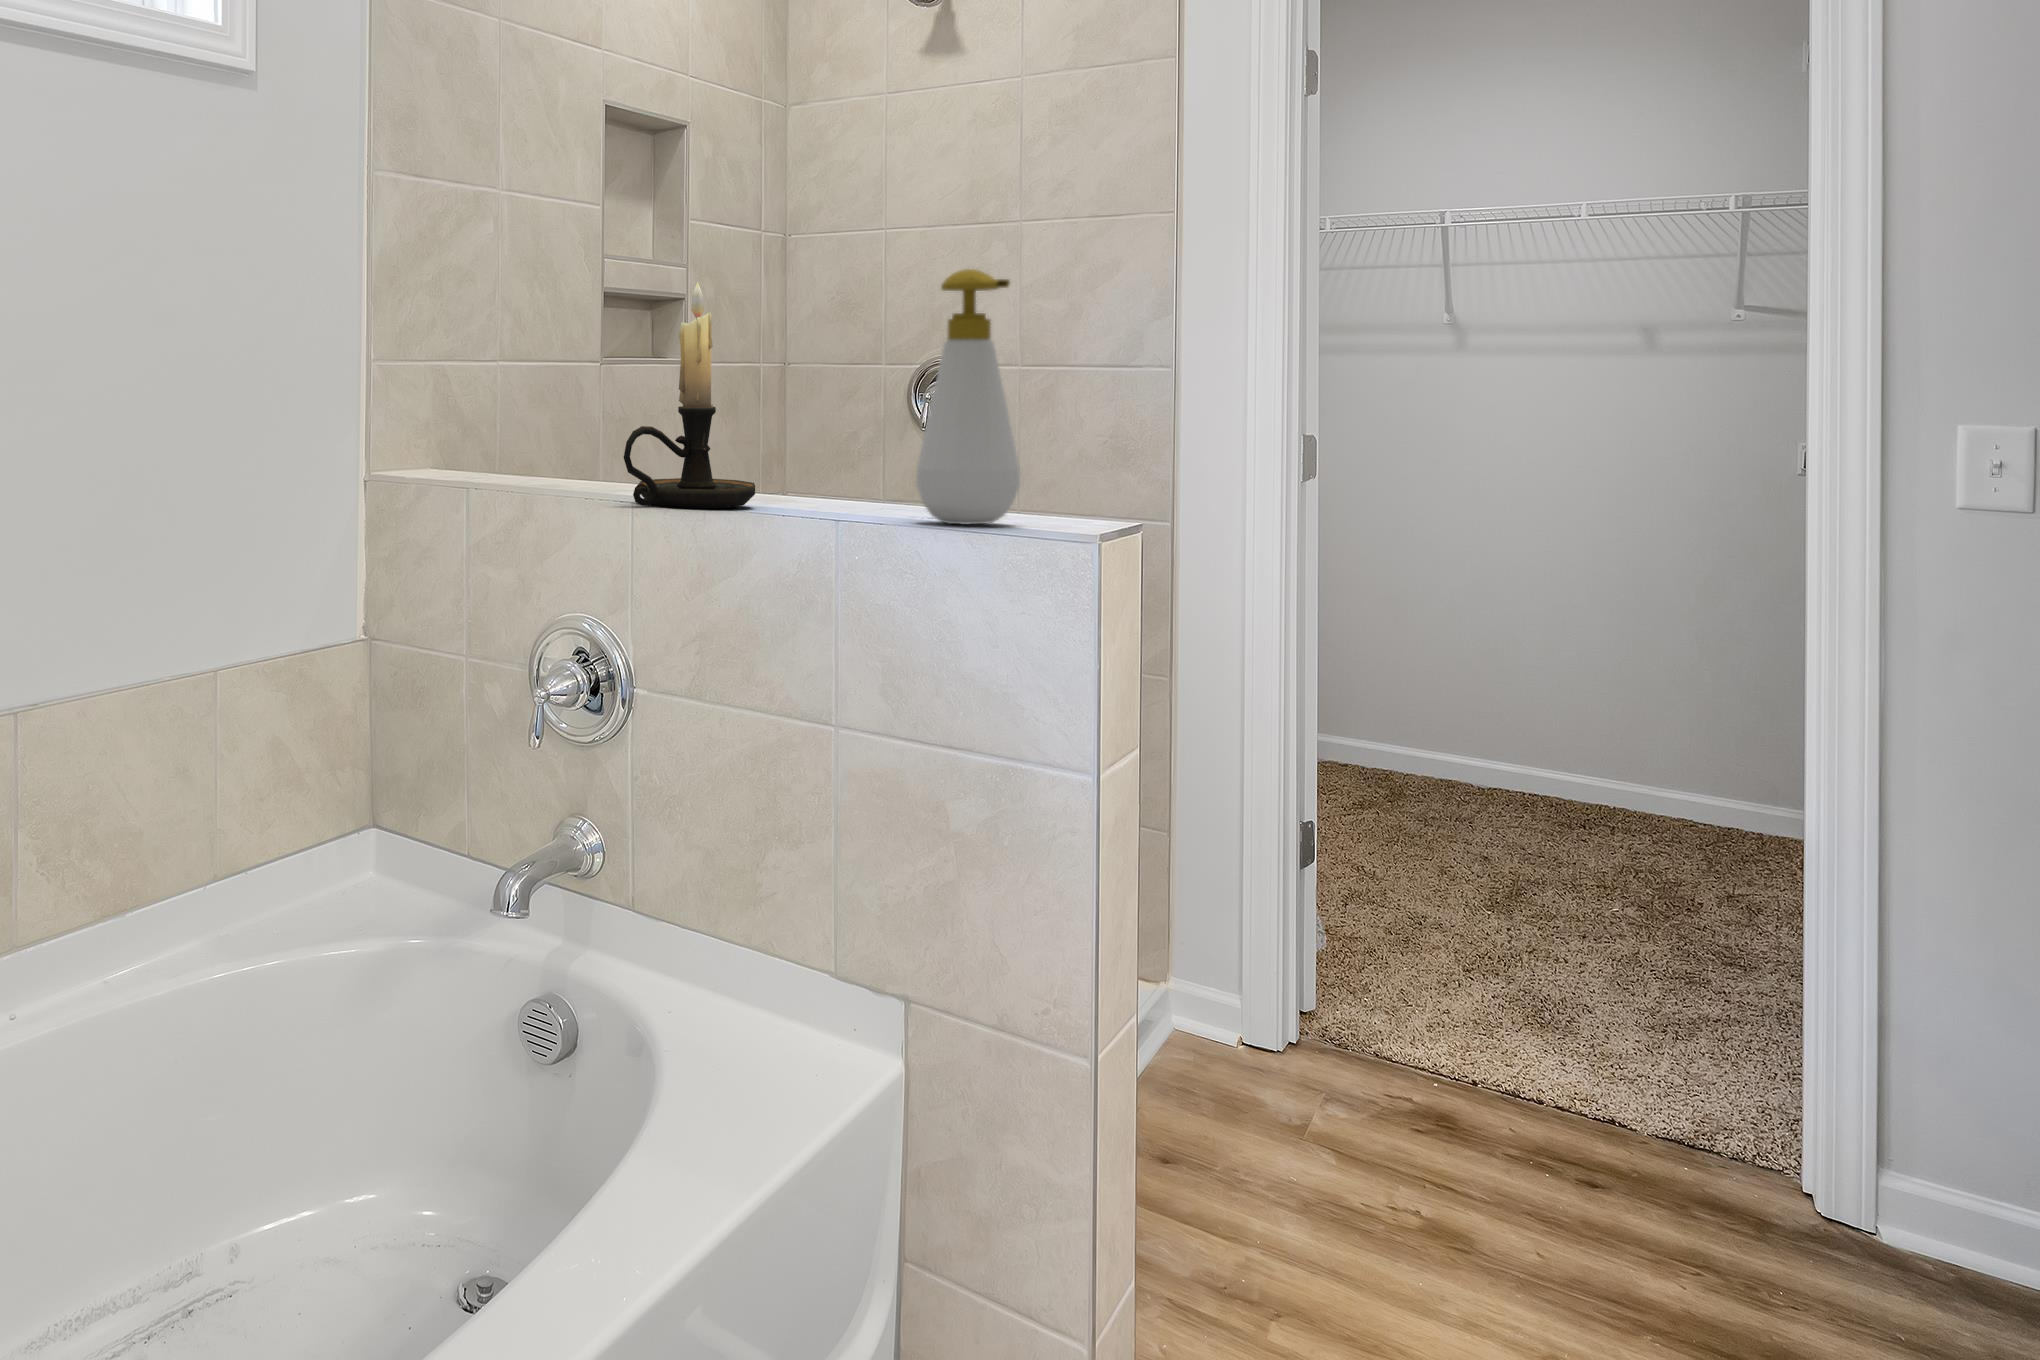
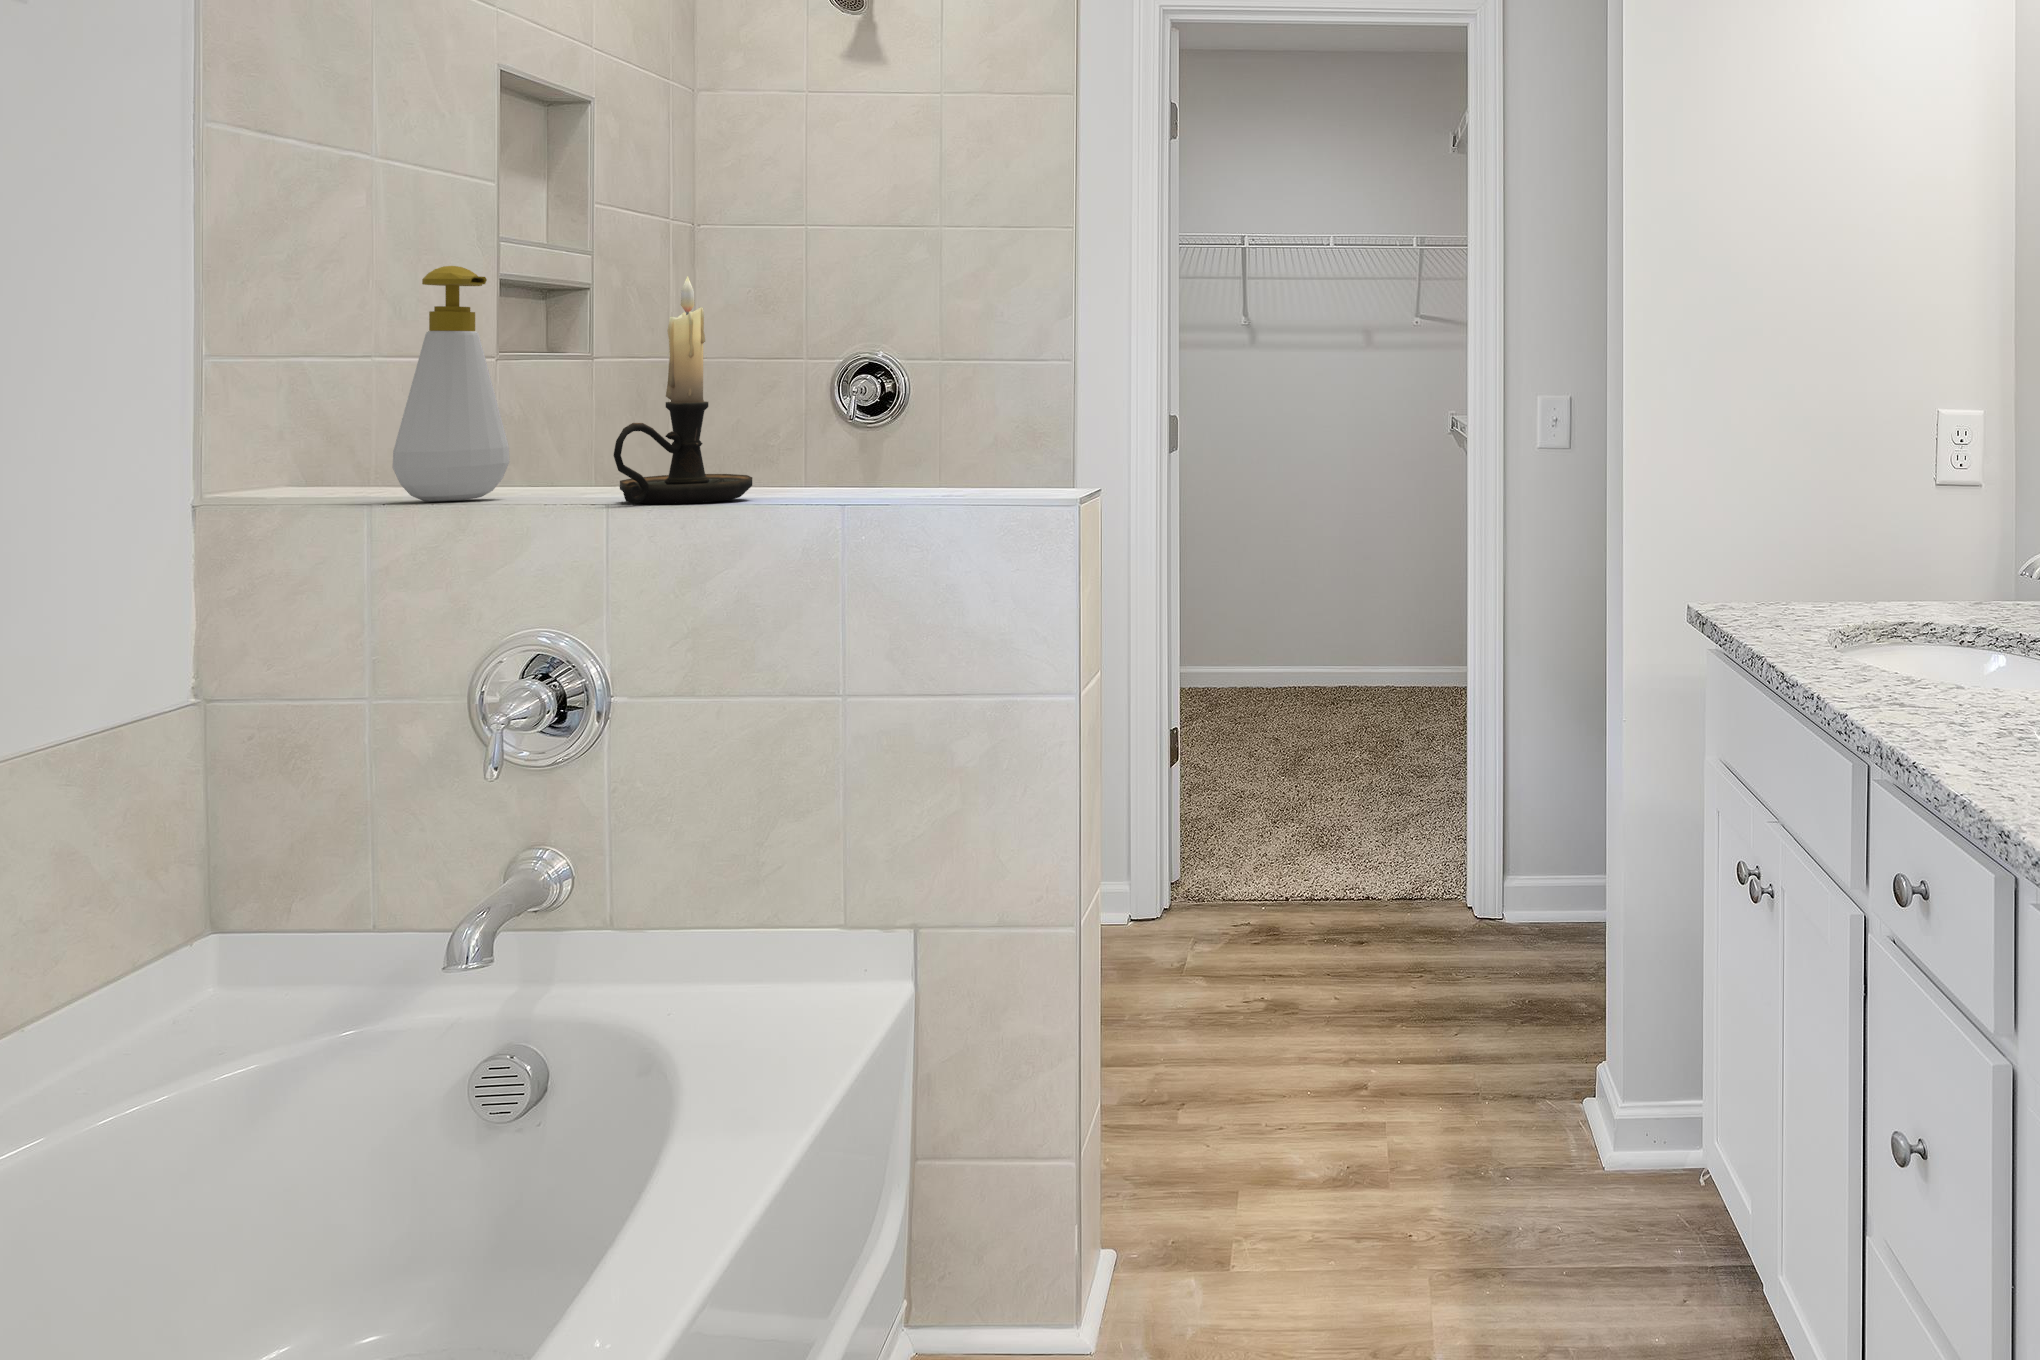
soap bottle: present [916,269,1020,525] -> present [393,266,510,502]

